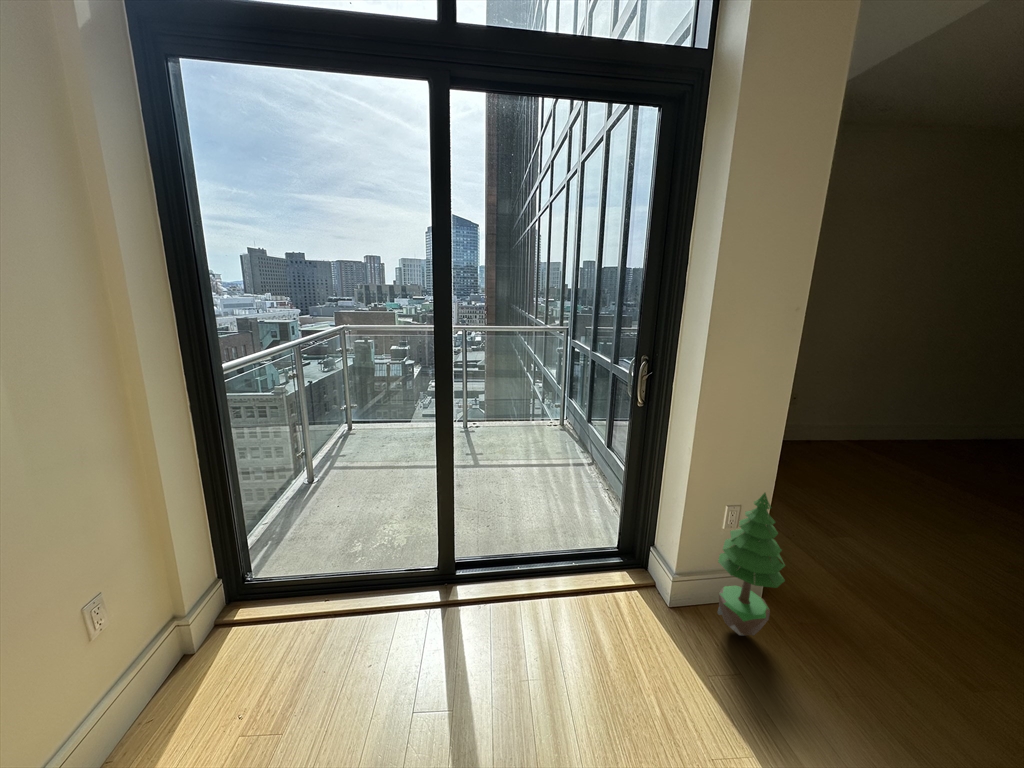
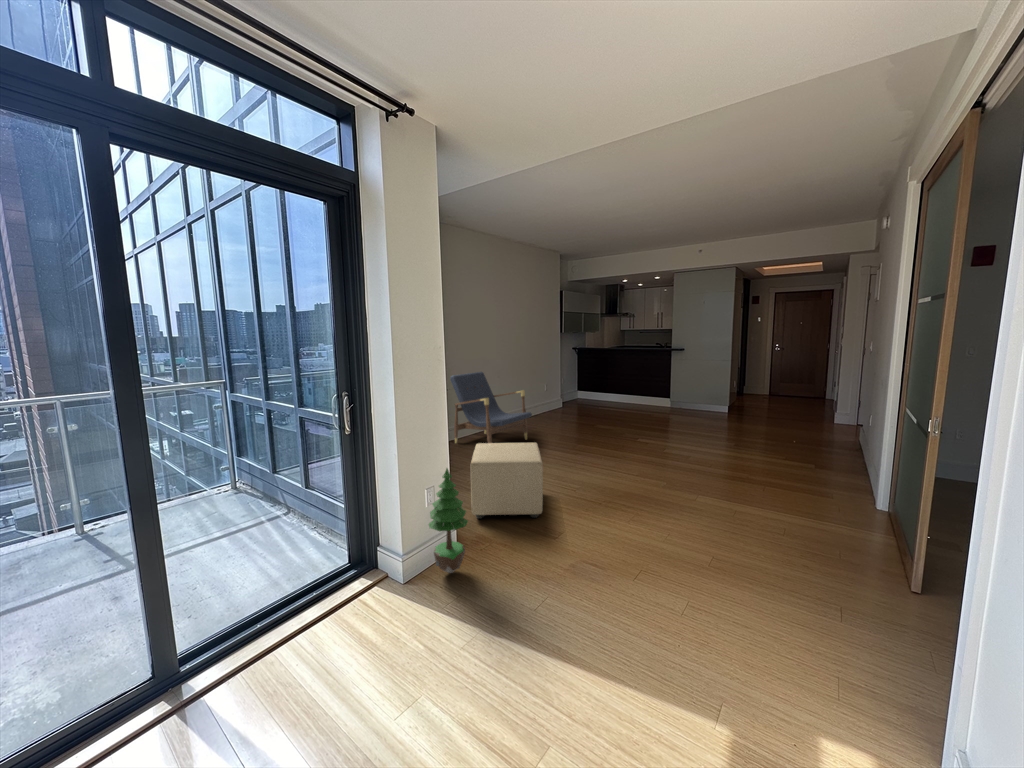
lounge chair: none [816,354,986,476] -> present [450,372,532,443]
ottoman: none [806,462,989,626] -> present [471,443,543,519]

